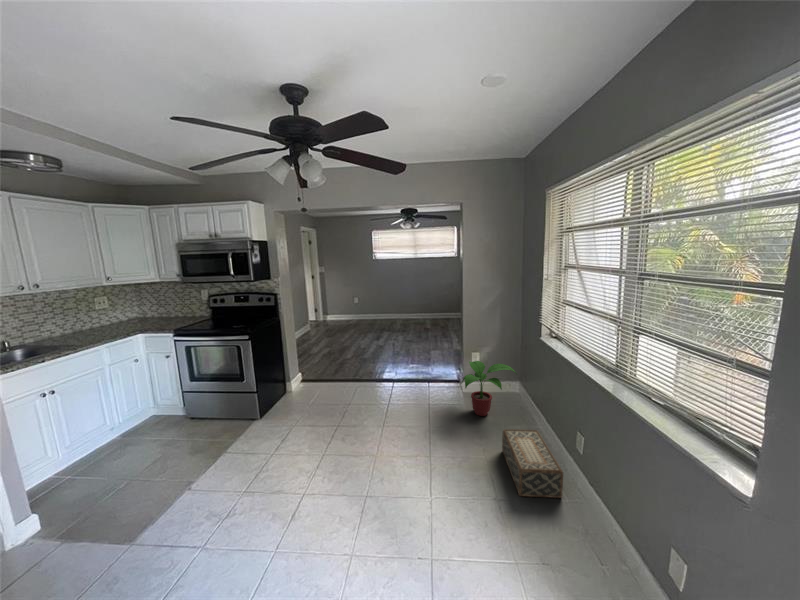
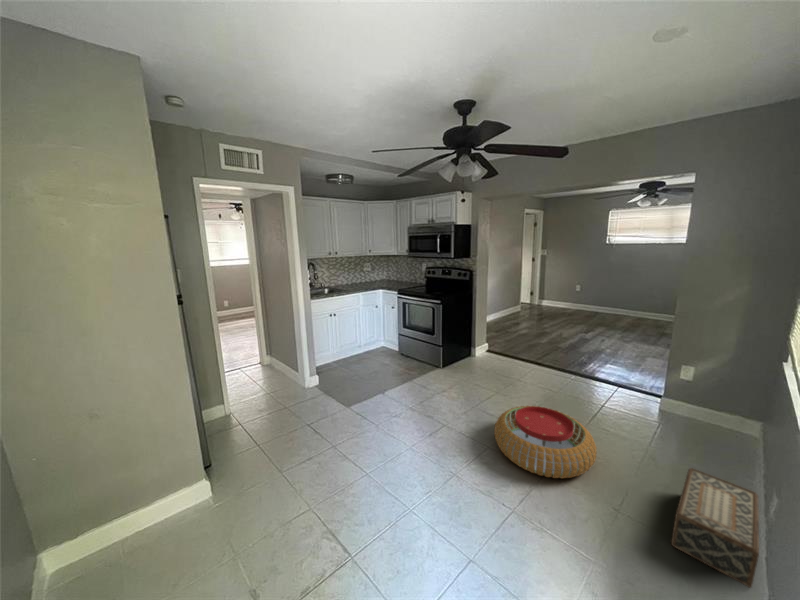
potted plant: present [462,361,517,416] -> none [653,376,765,451]
pouf: none [360,422,451,494] -> present [495,406,597,478]

